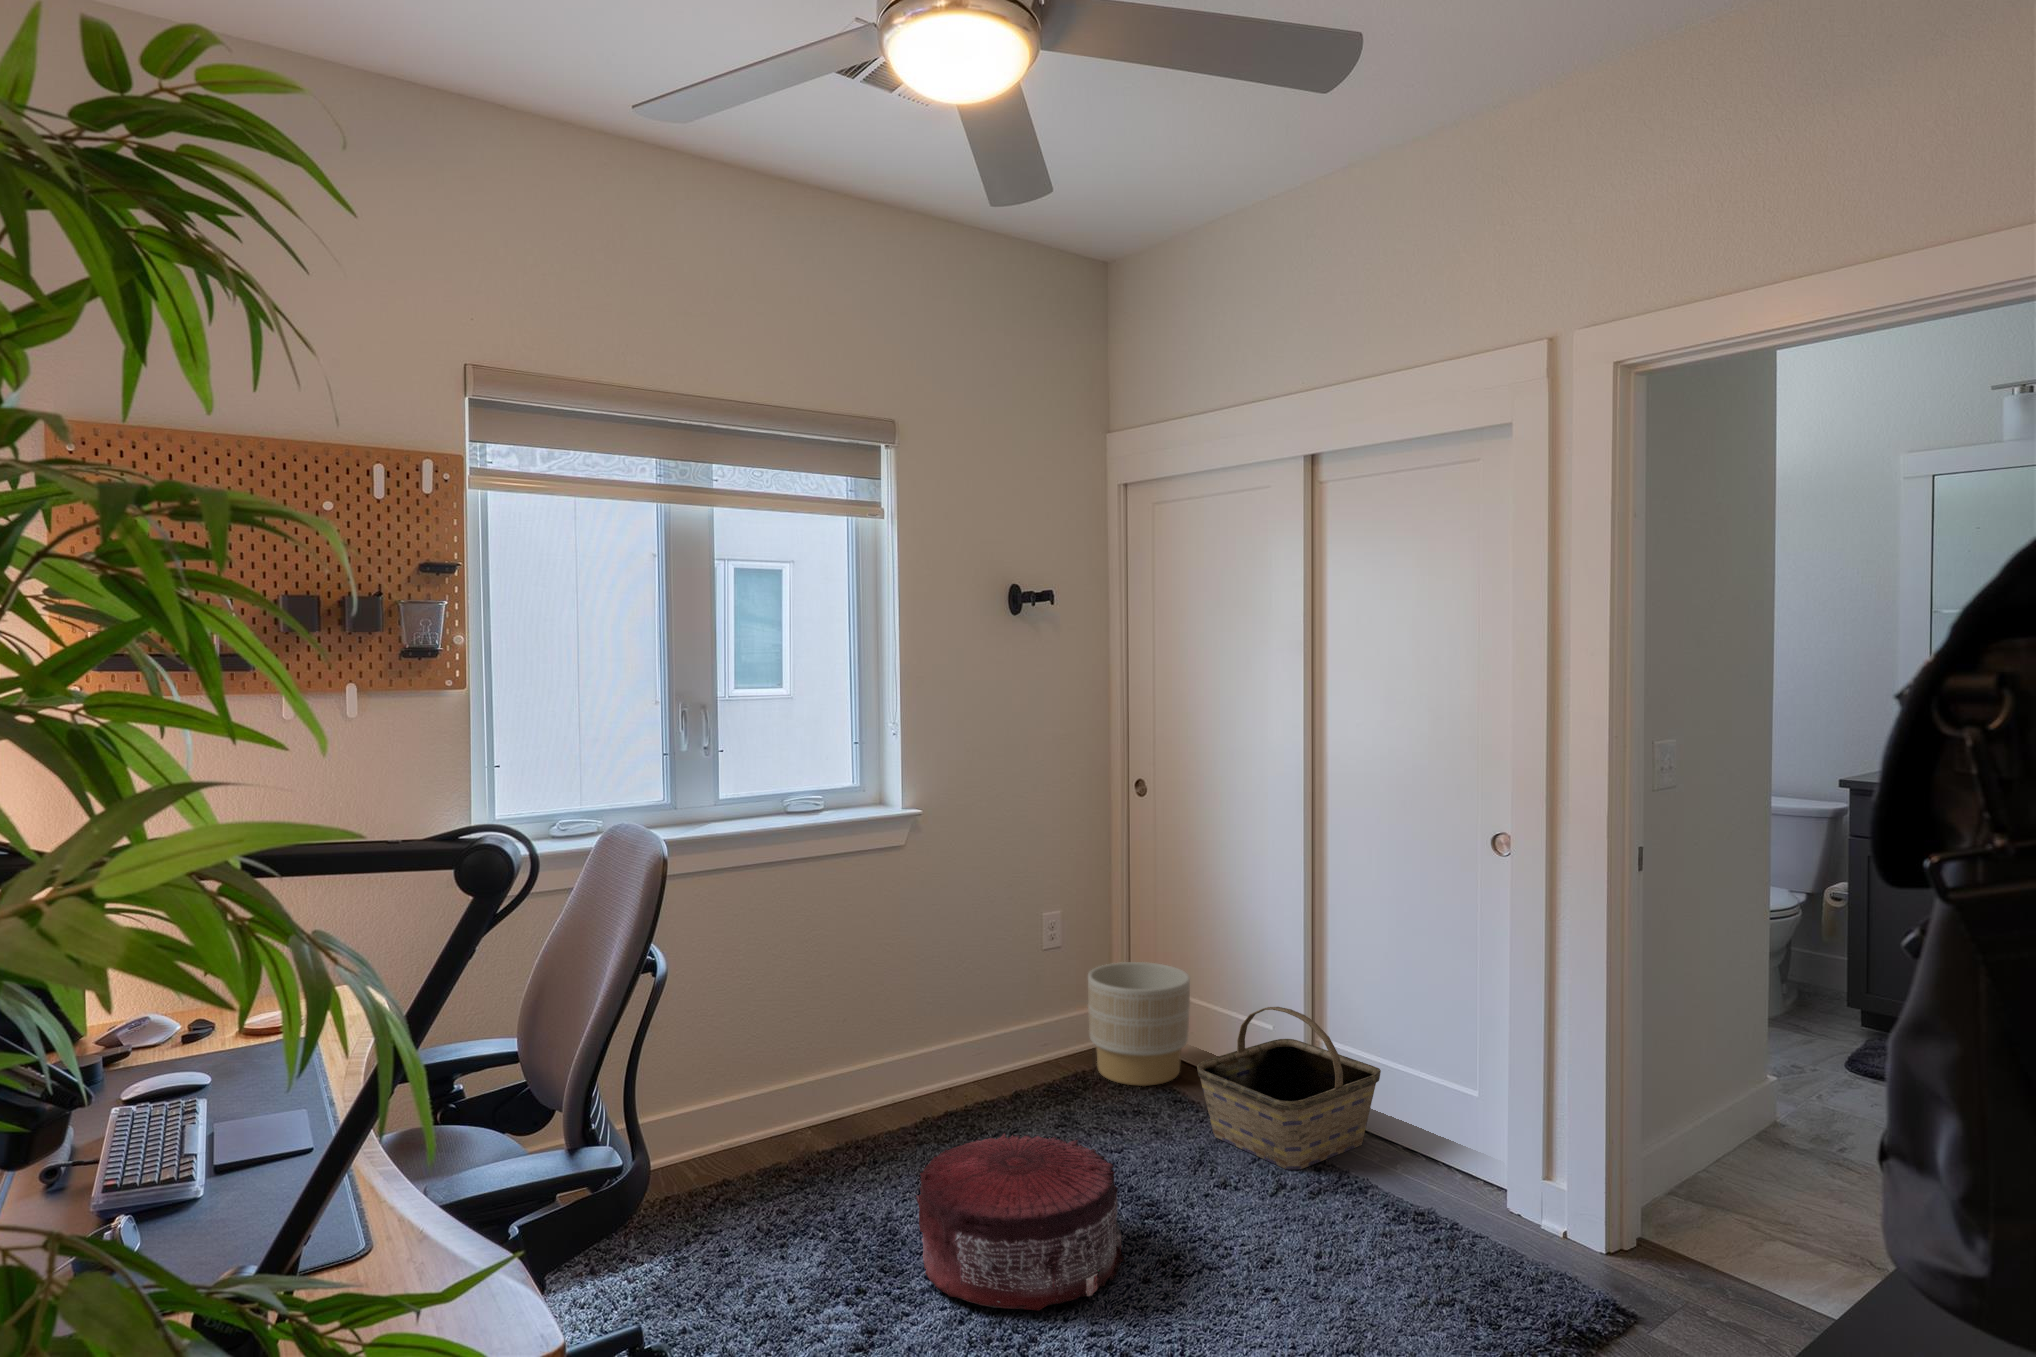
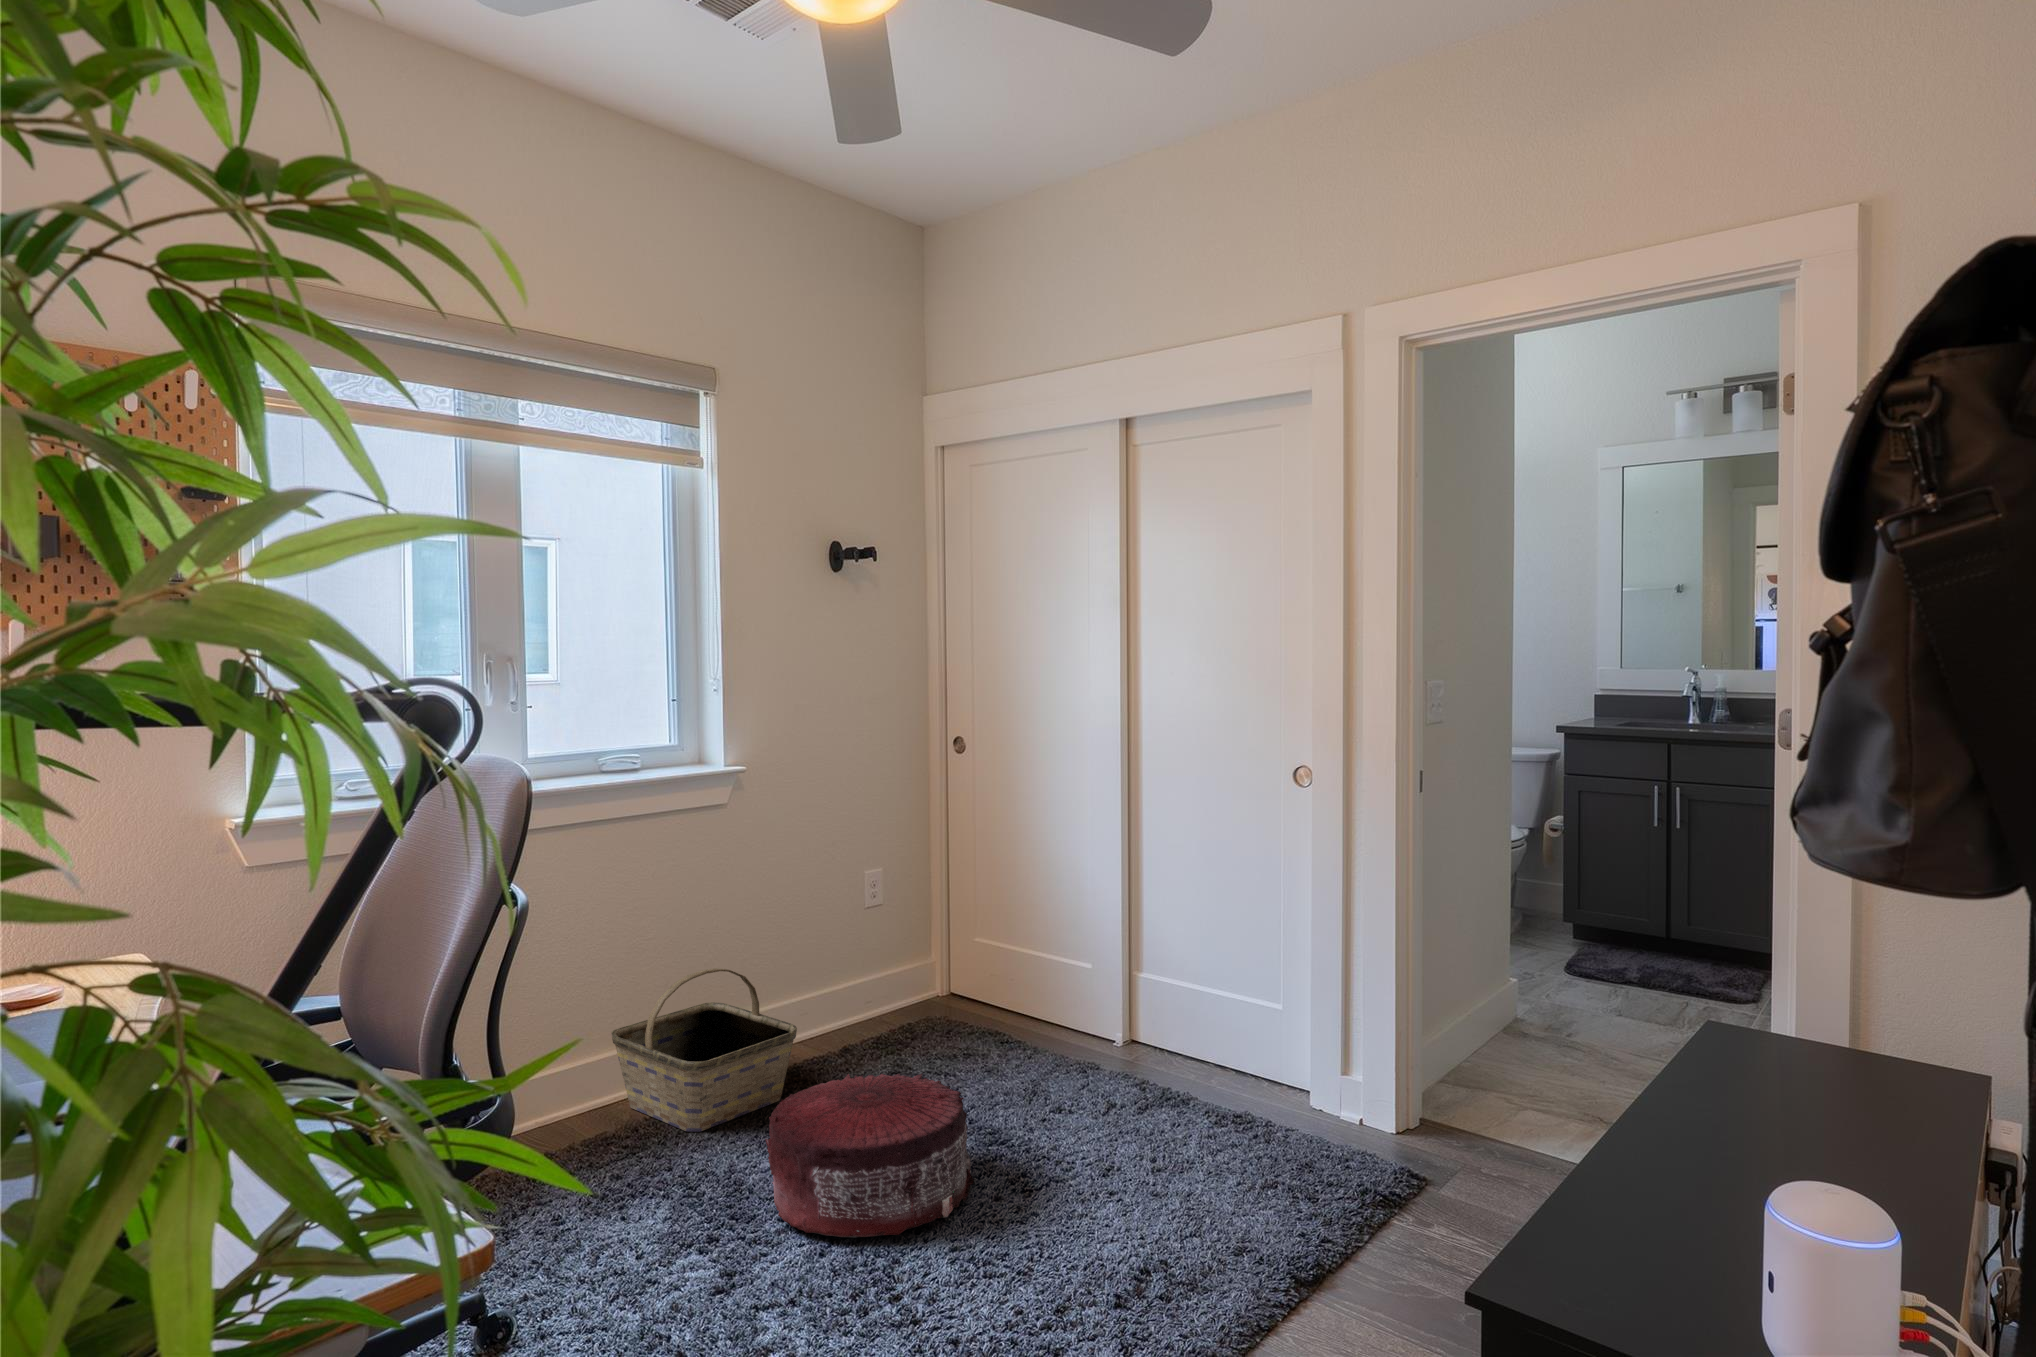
planter: present [1088,962,1190,1086] -> none [909,913,1009,1031]
basket: present [1197,1007,1381,1170] -> present [611,968,797,1132]

